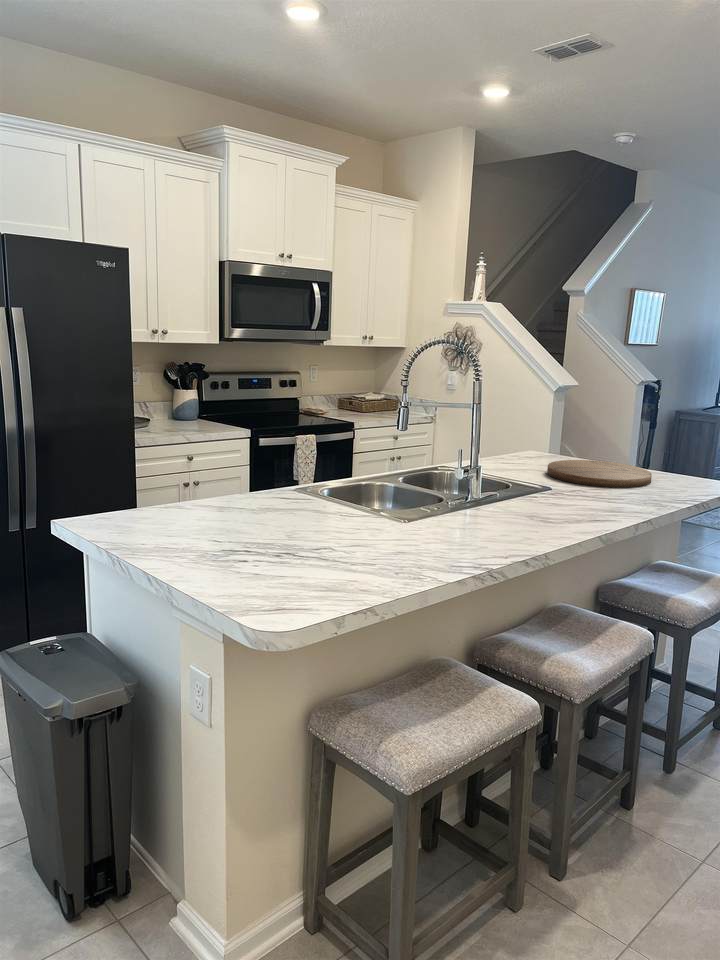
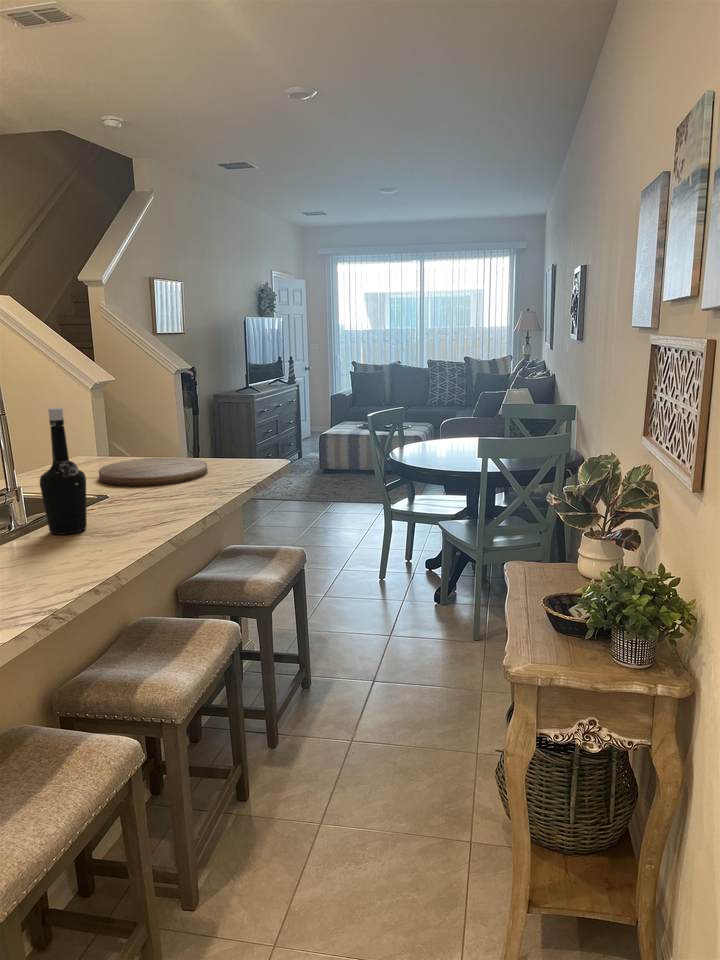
bottle: none [498,403,536,513] -> present [40,408,87,534]

